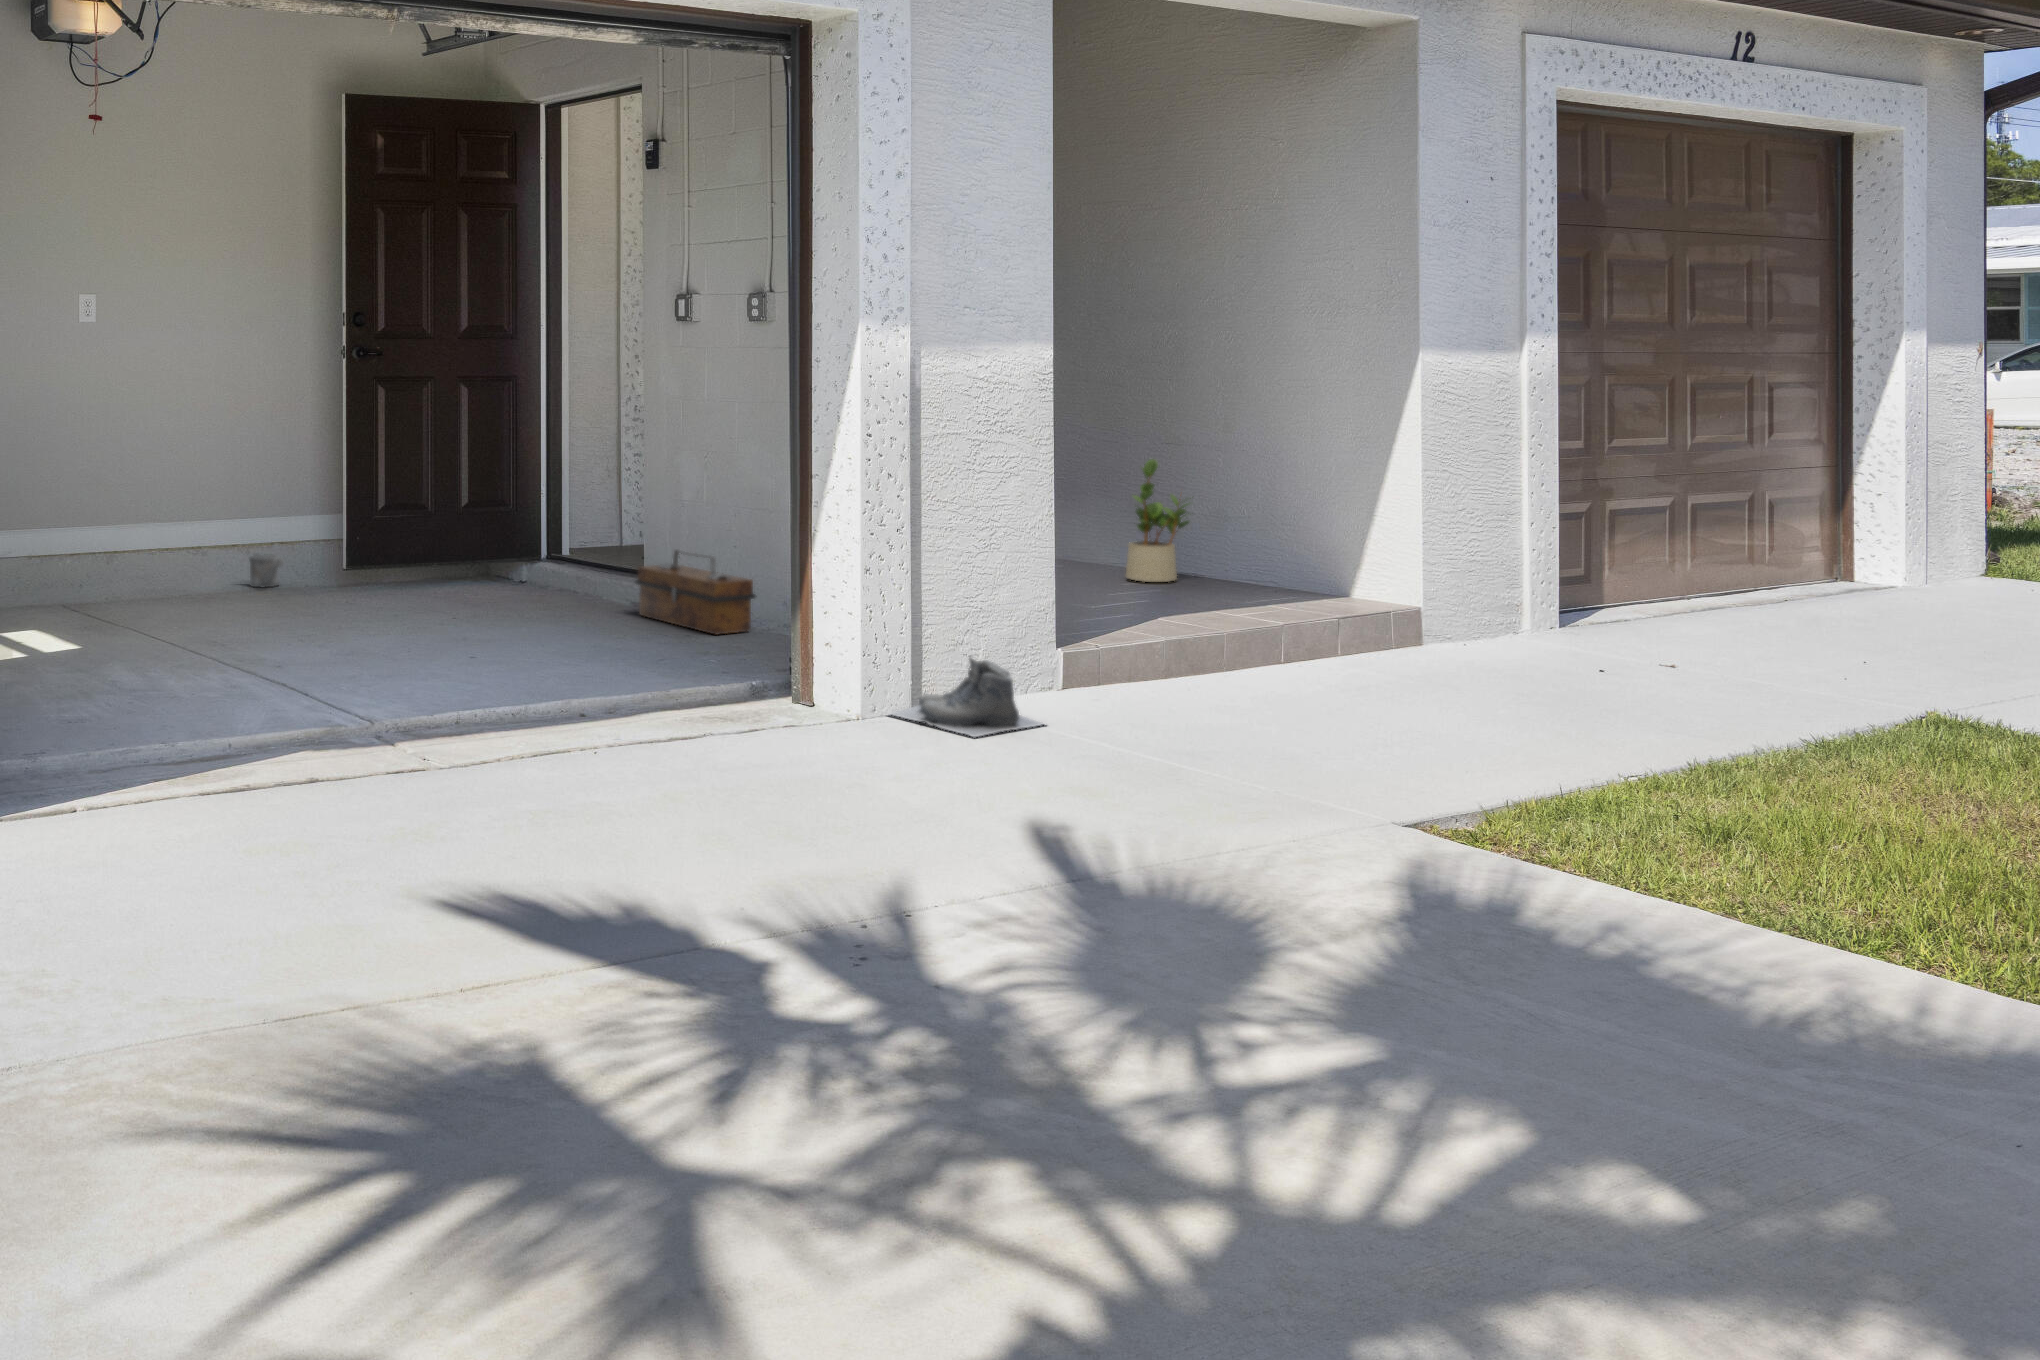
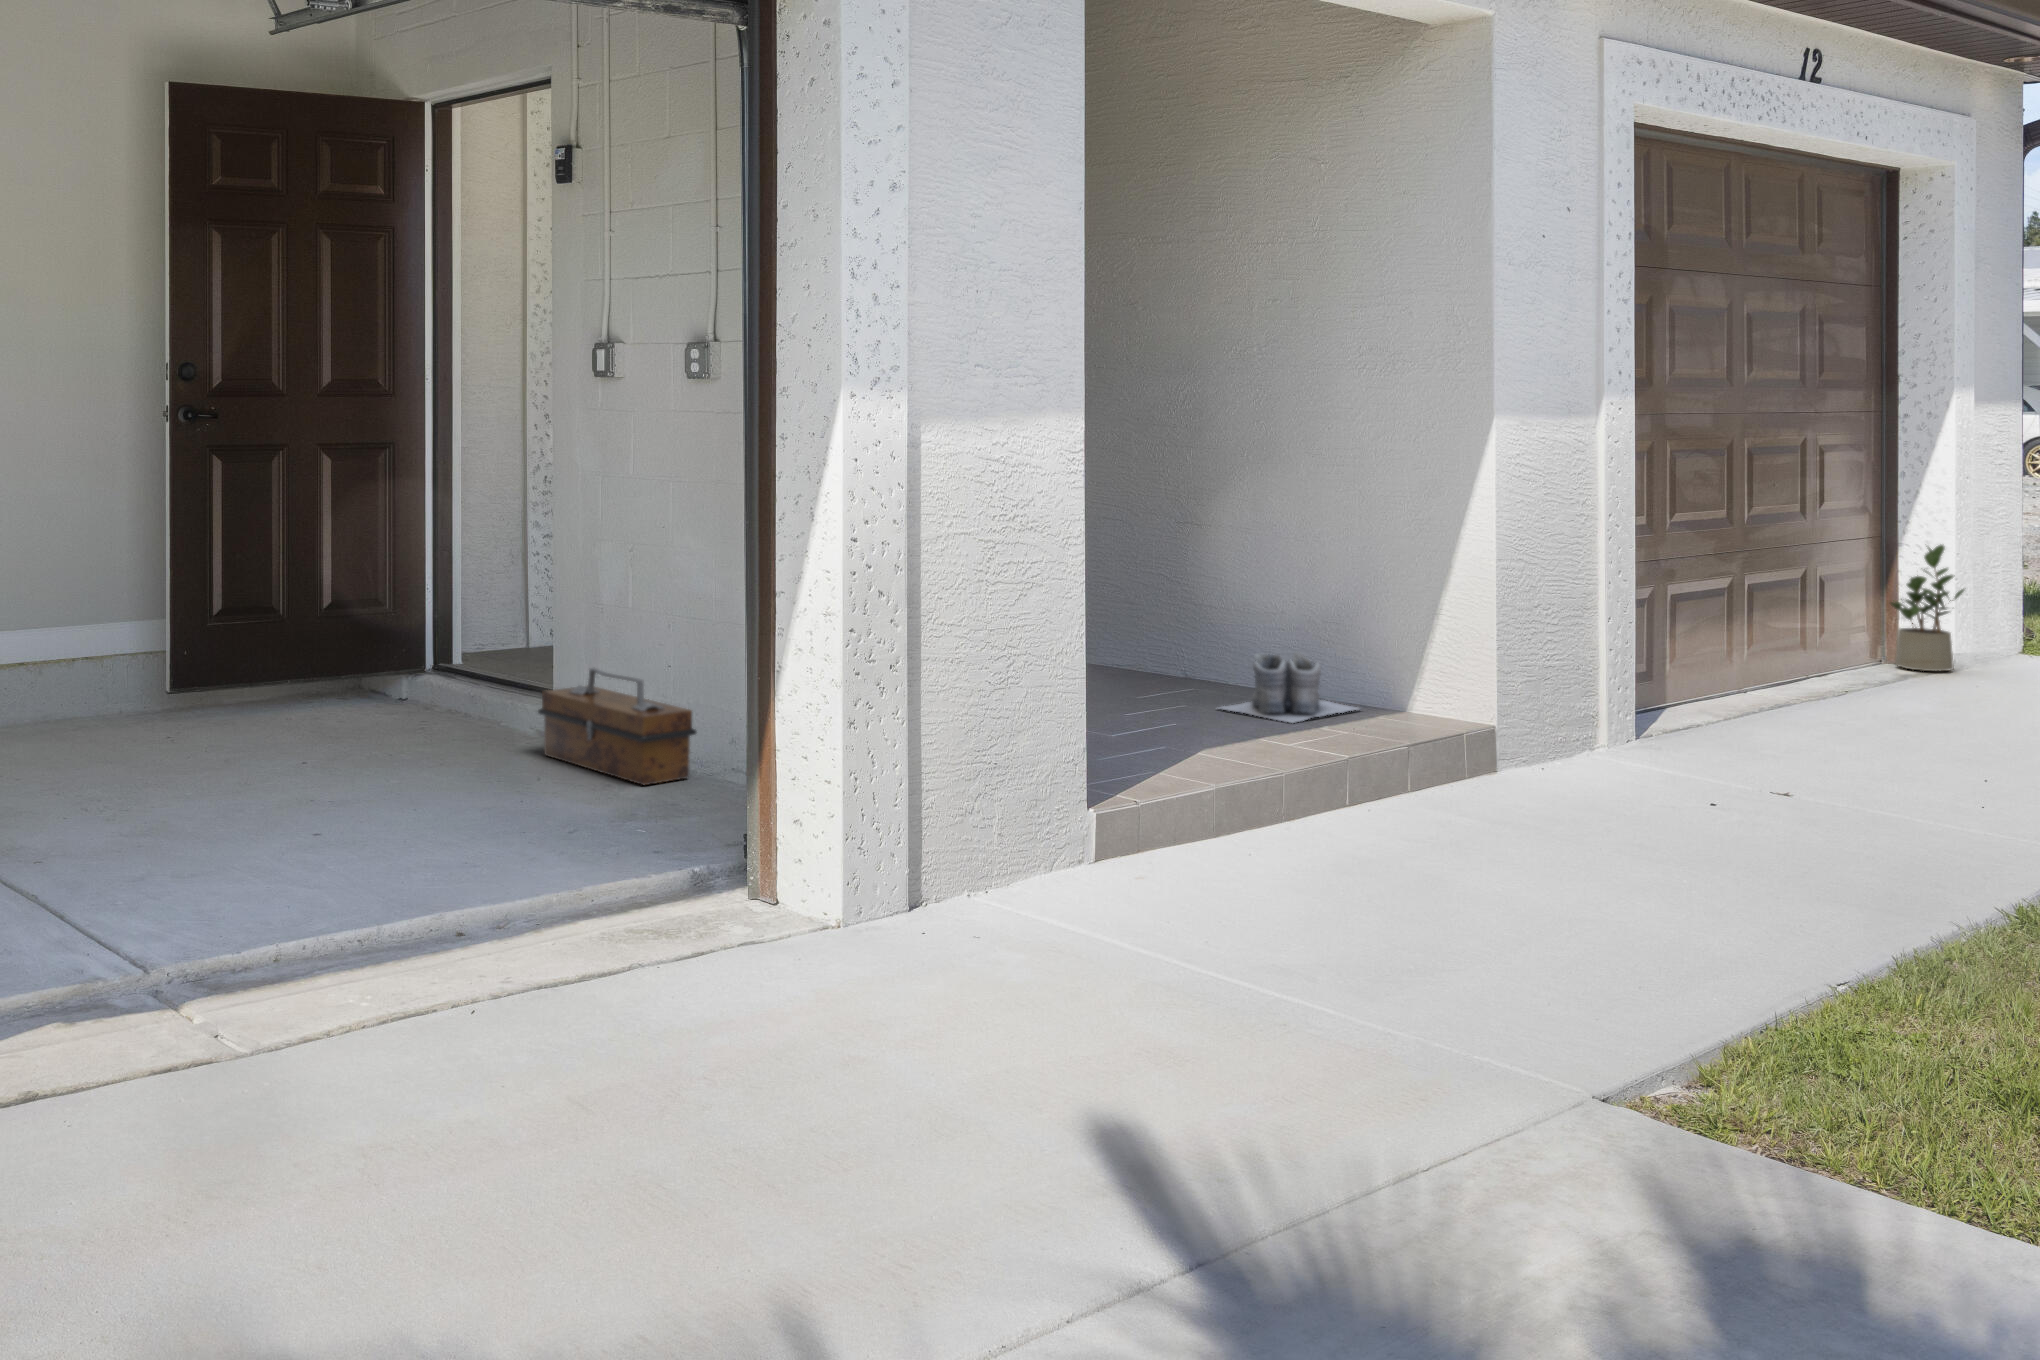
potted plant: present [1126,459,1191,582] -> present [1891,545,1964,671]
watering can: present [249,553,284,587] -> none [24,674,69,722]
boots: present [891,658,1043,737] -> present [1220,651,1358,723]

